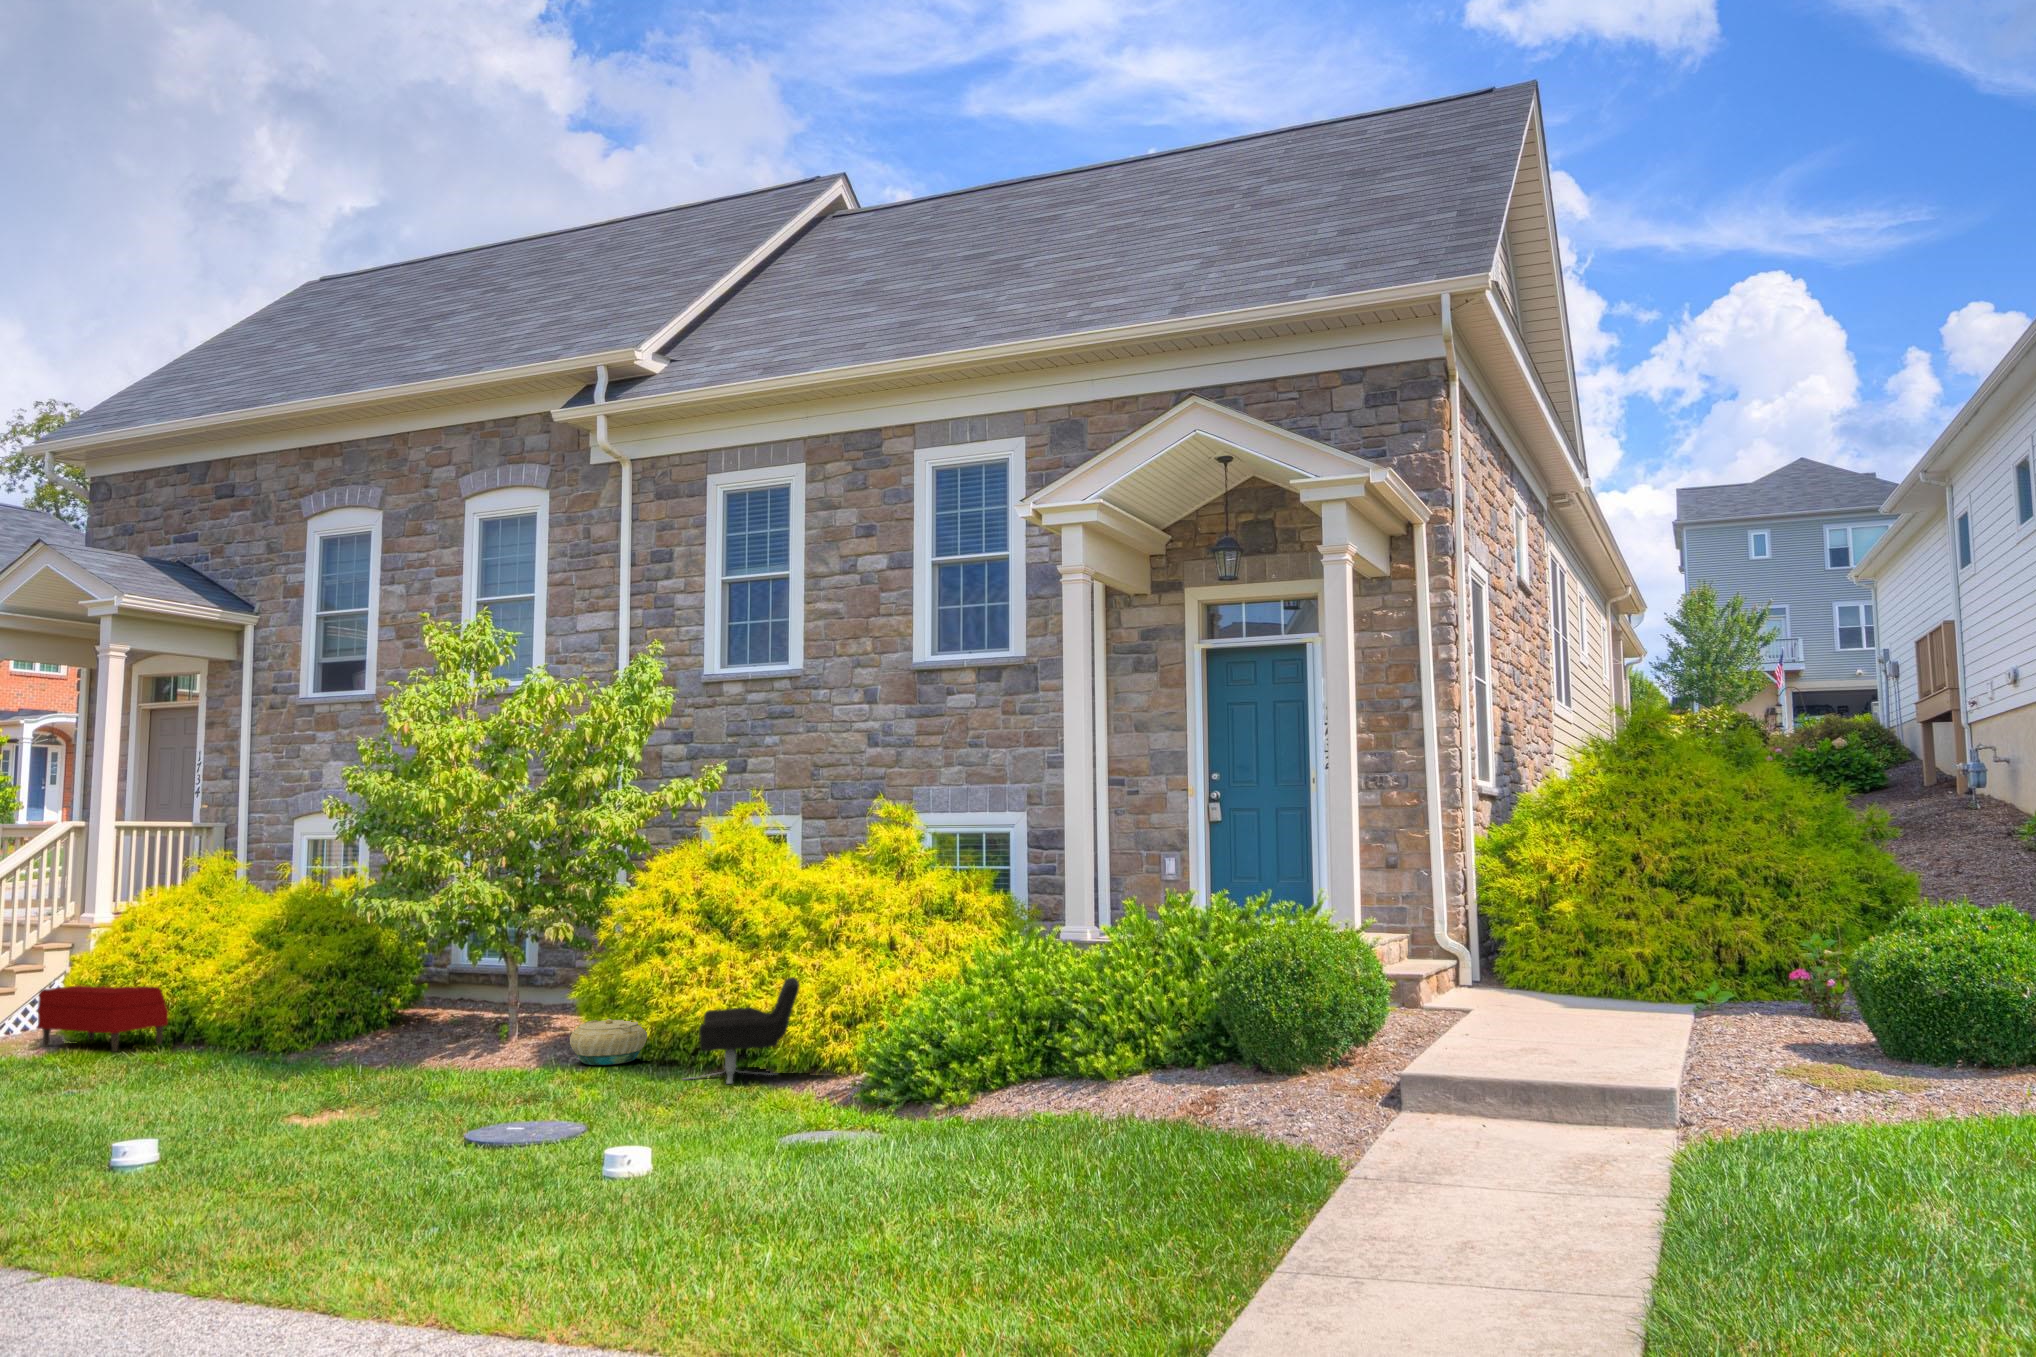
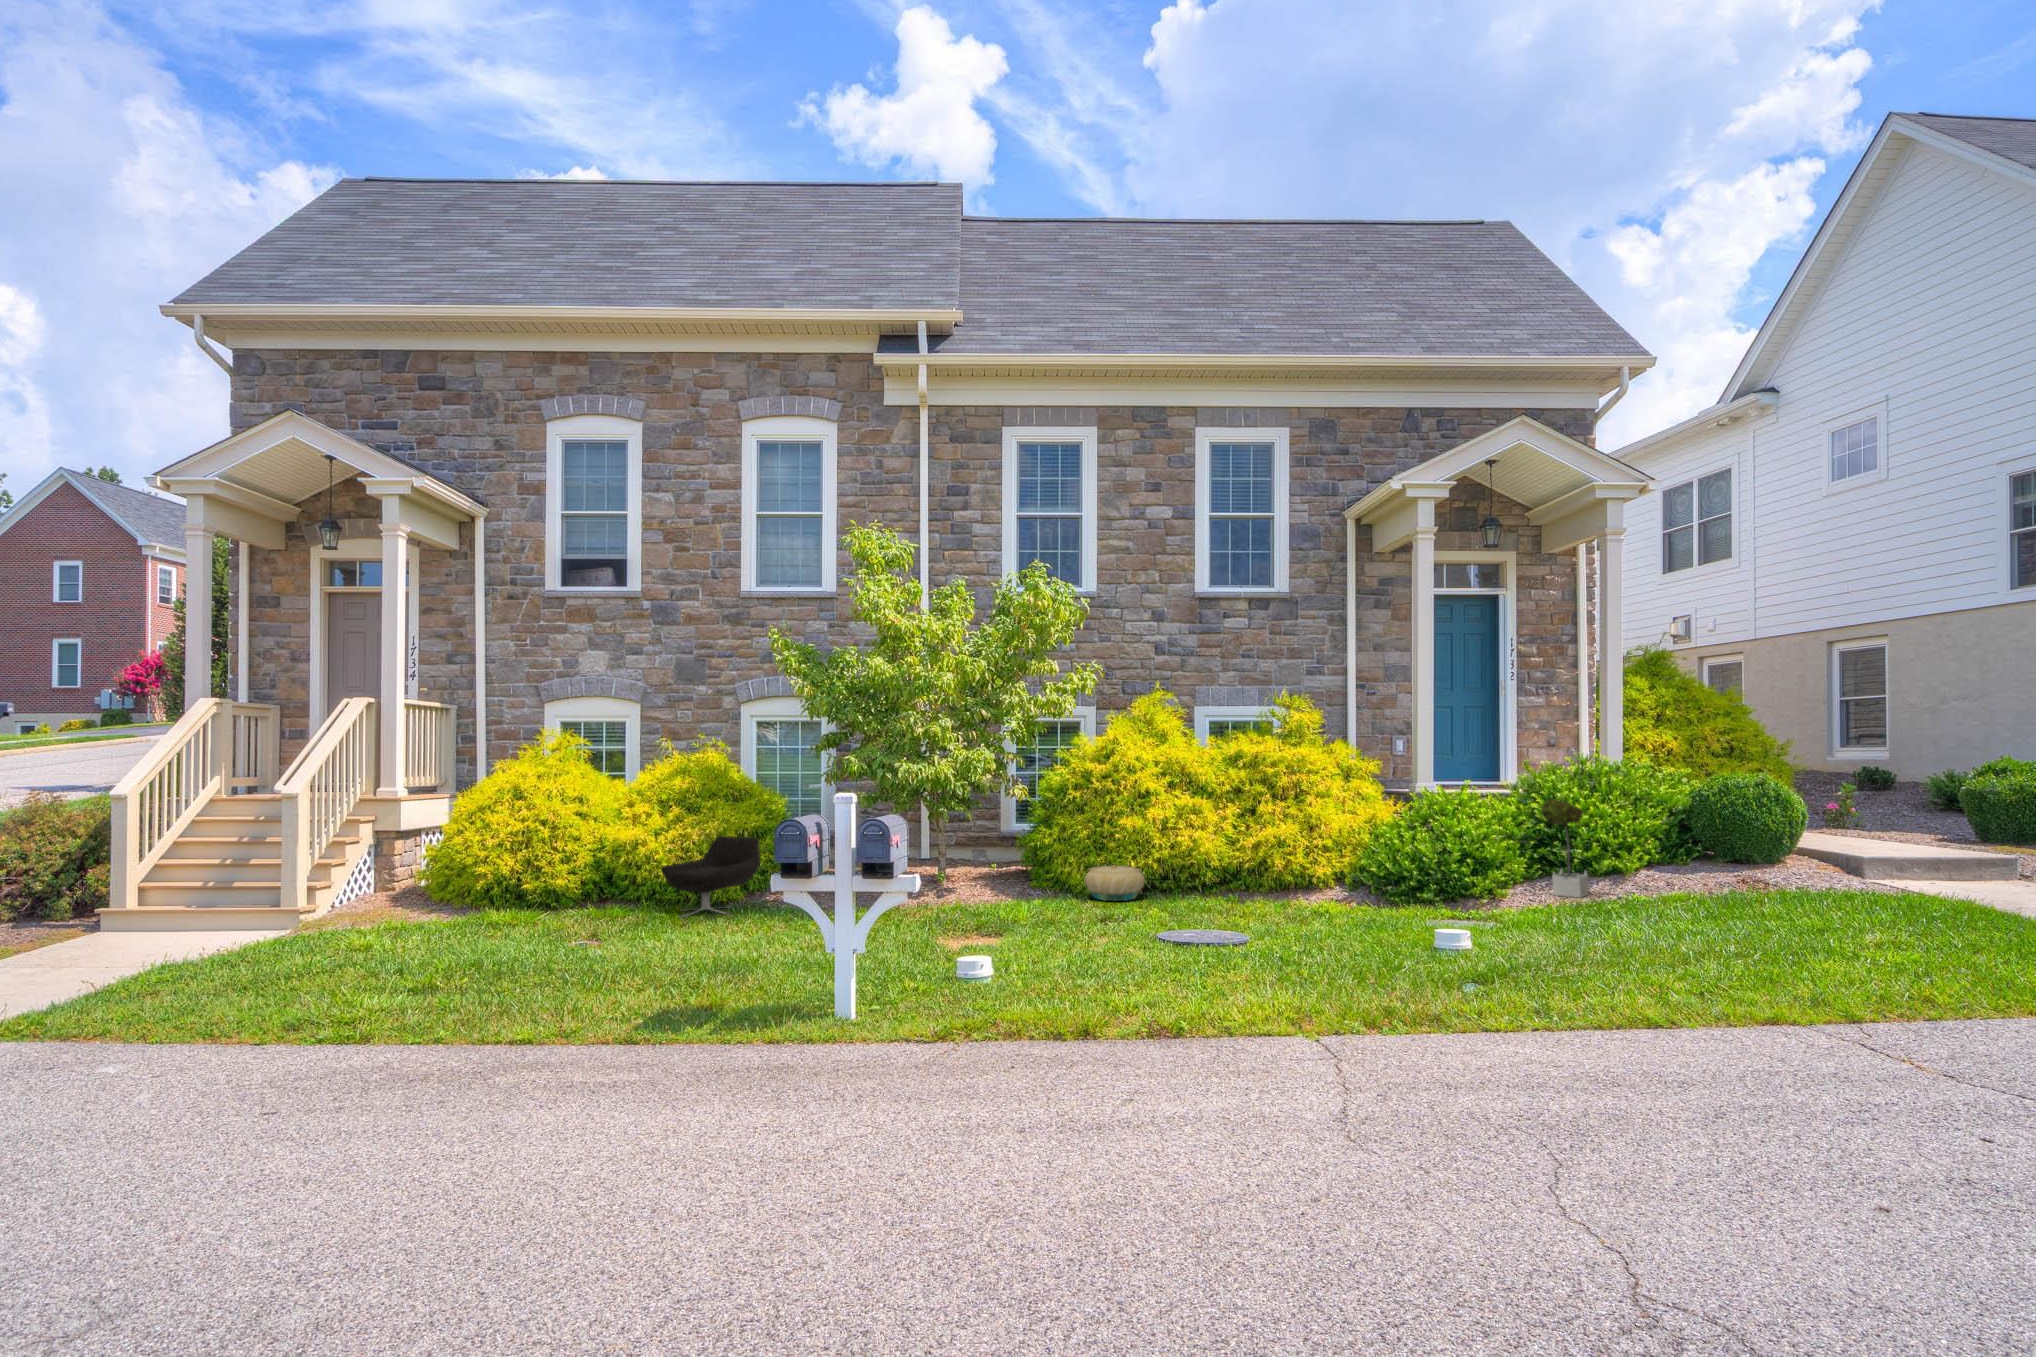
potted tree: none [1071,951,1134,1101] -> present [1541,799,1589,898]
lounge chair: present [699,977,799,1084] -> present [661,836,760,915]
bench: present [38,985,168,1052] -> none [470,858,606,921]

